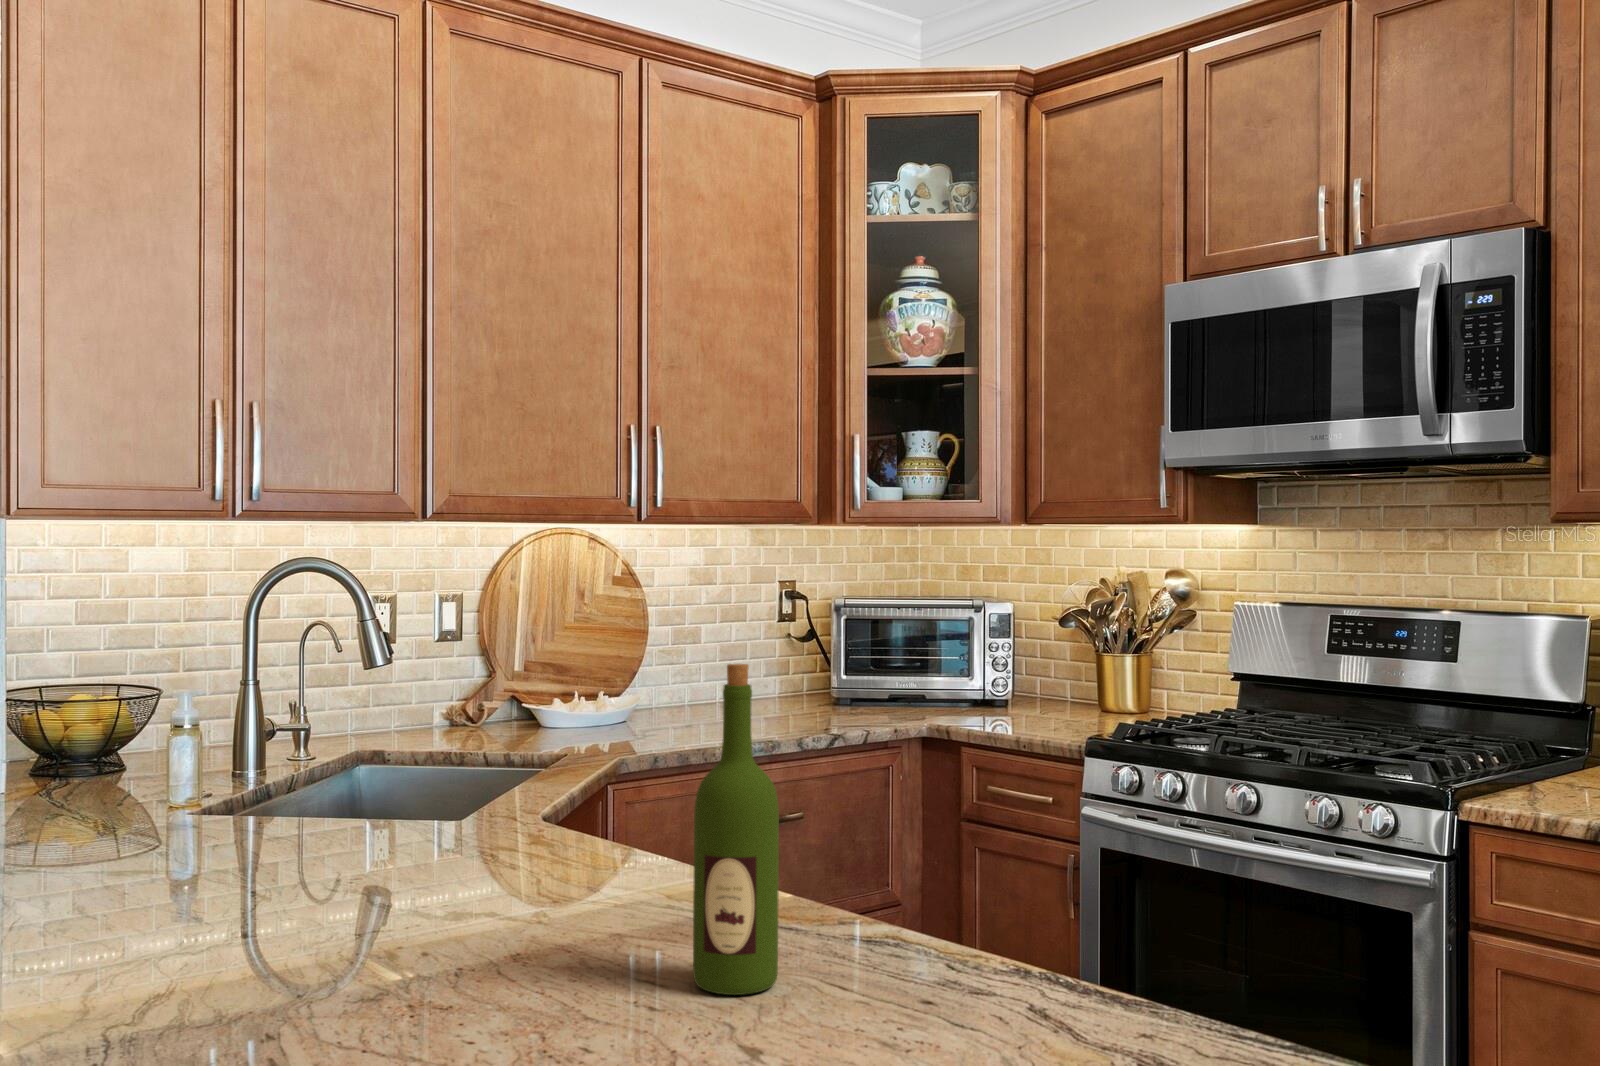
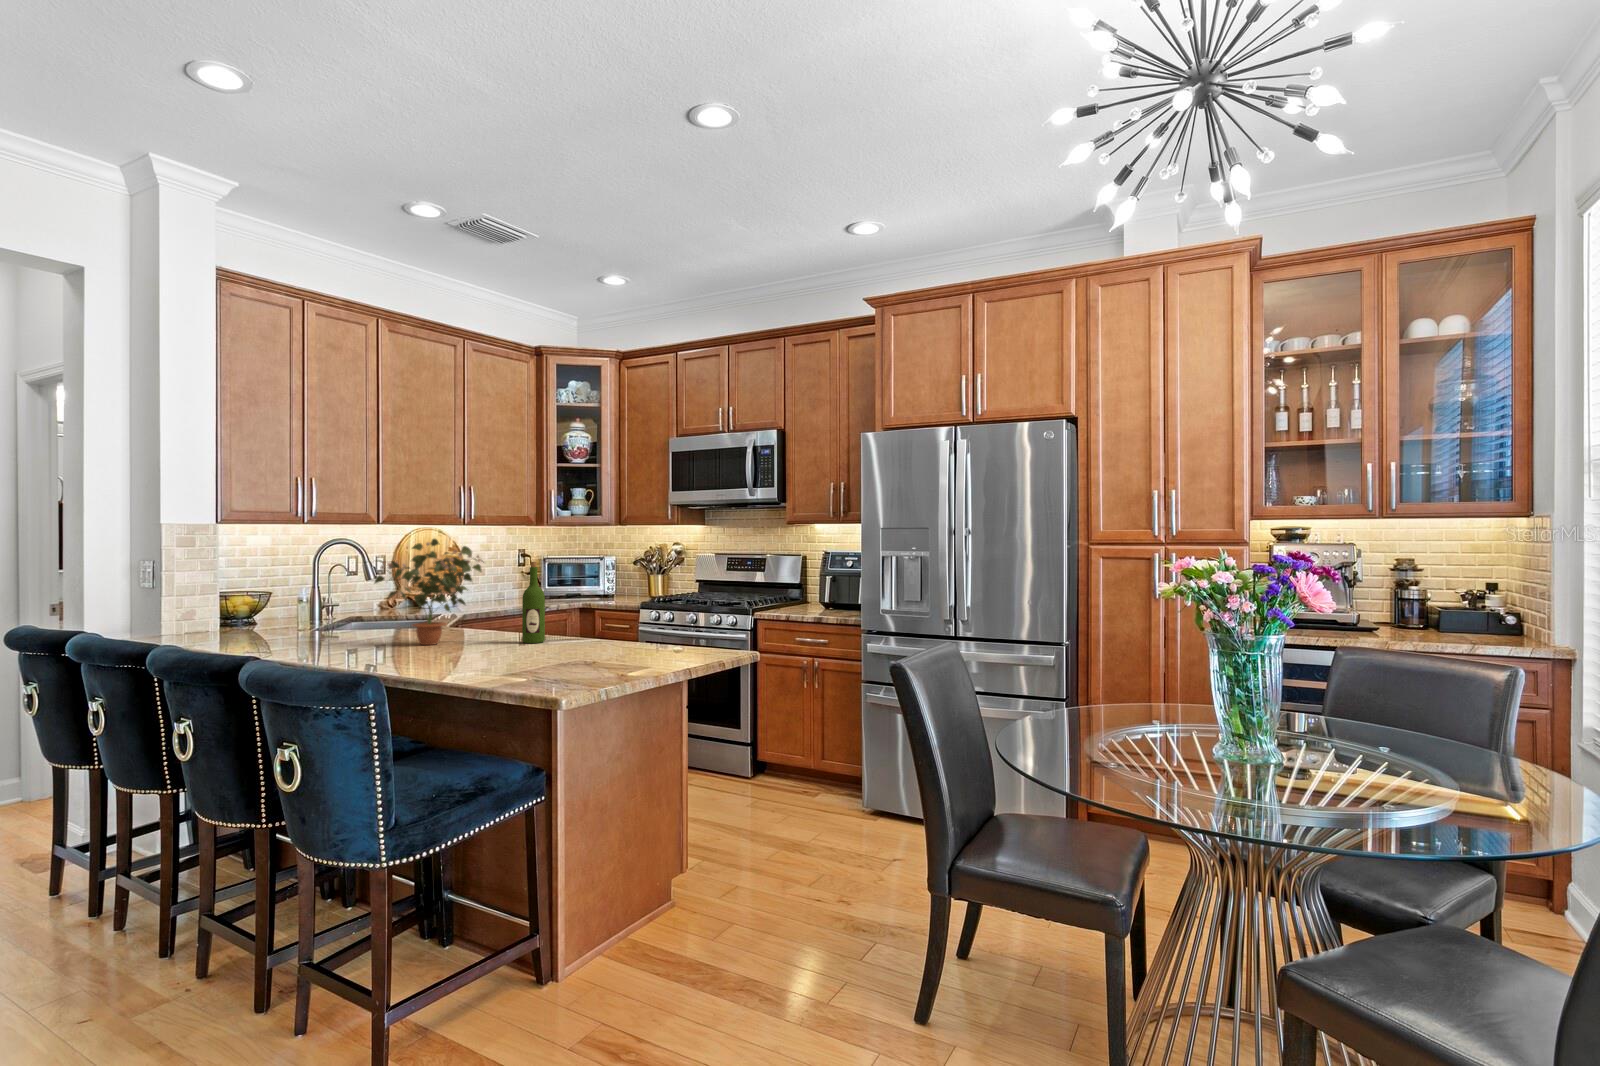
potted plant: none [206,567,572,968] -> present [375,539,484,645]

